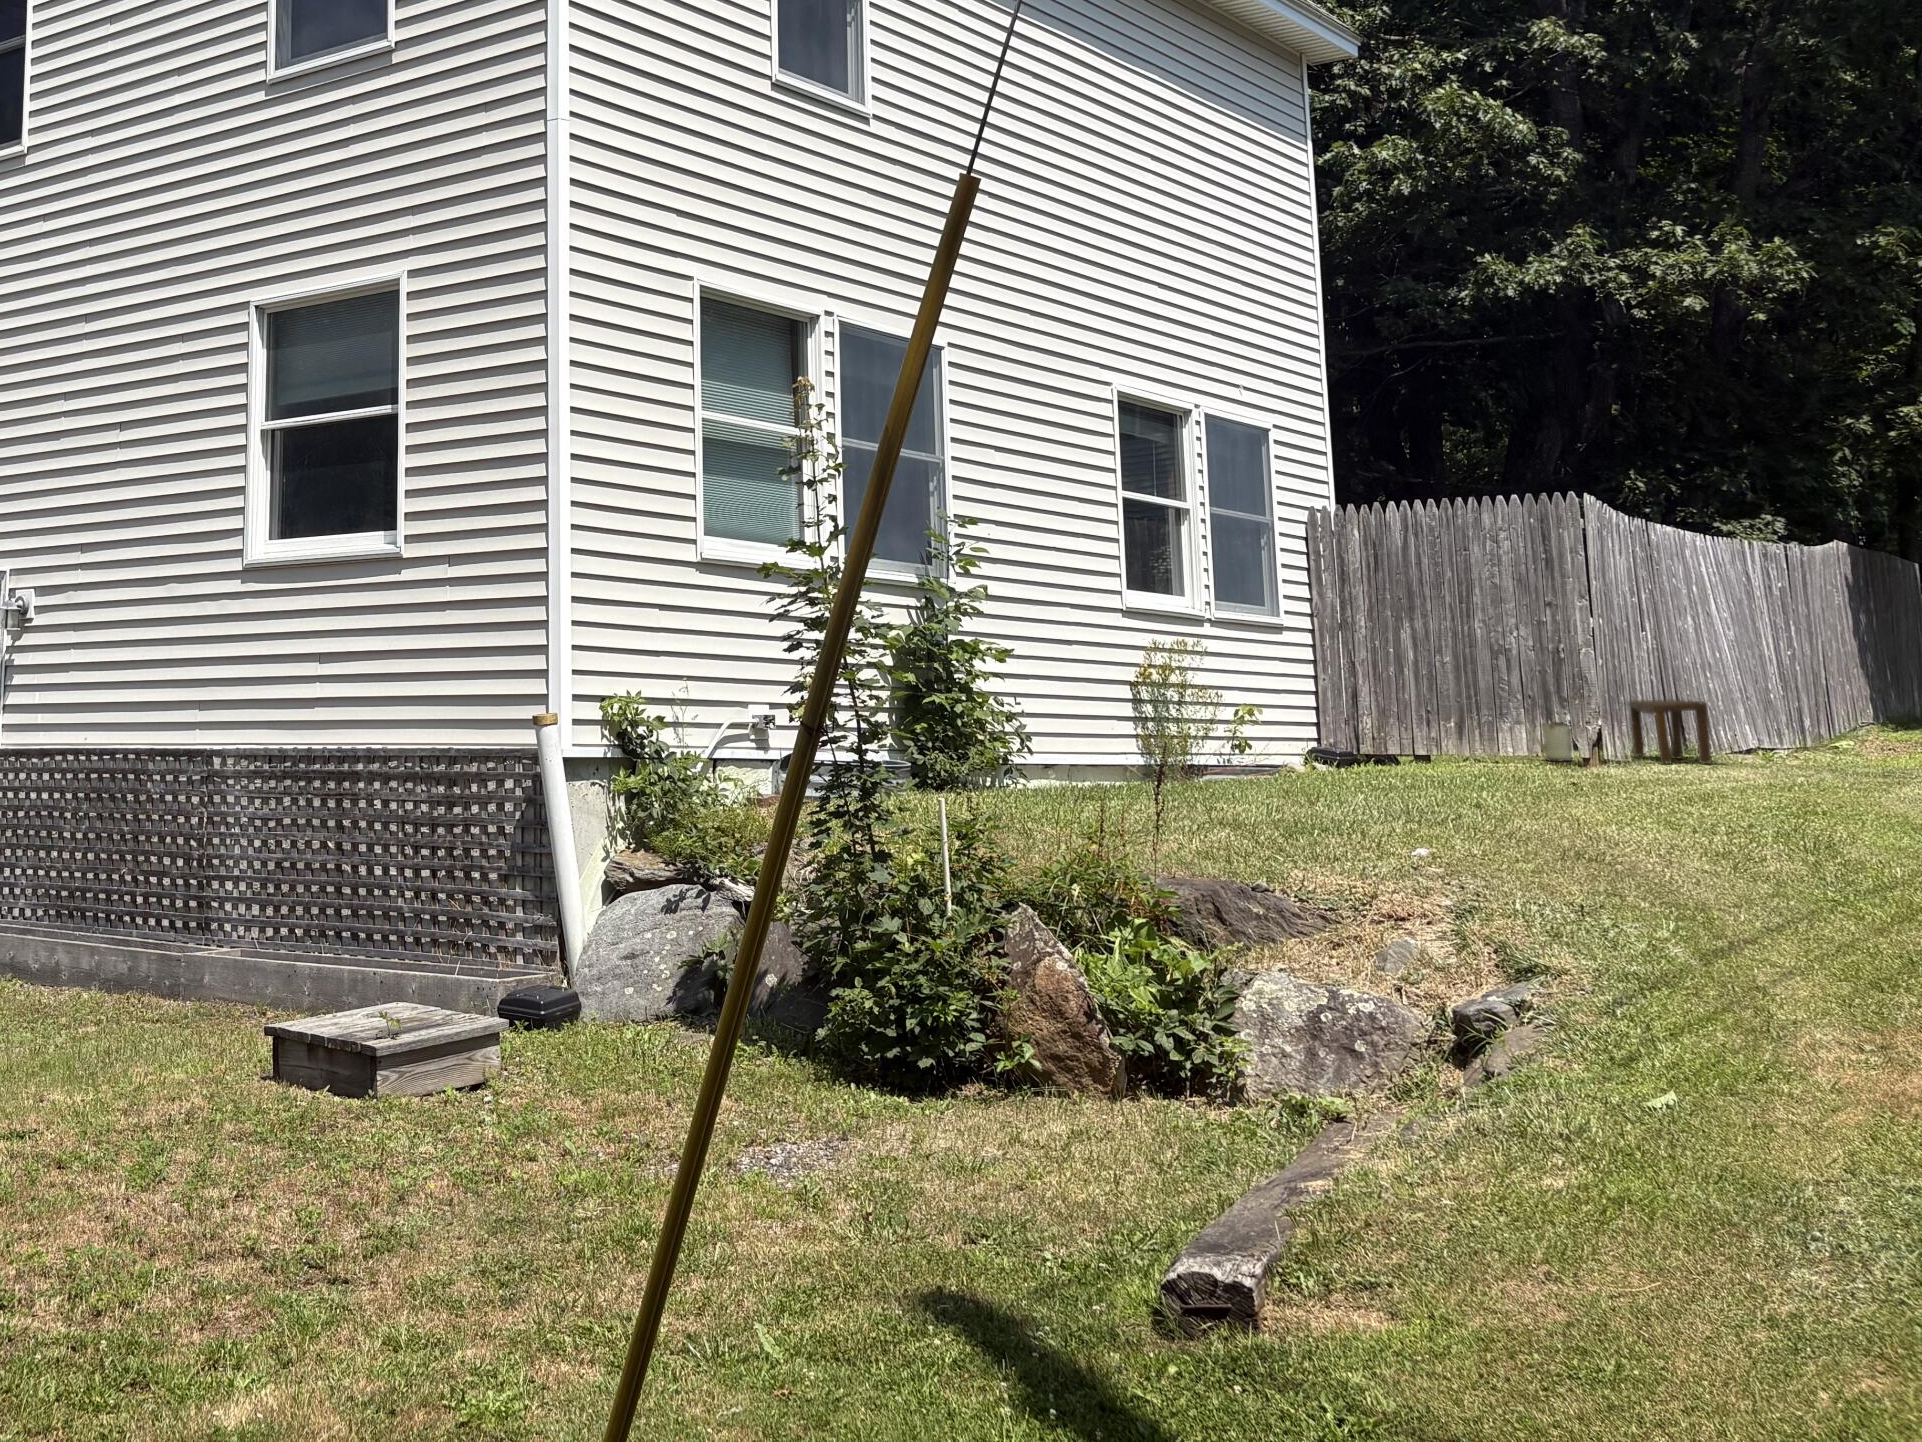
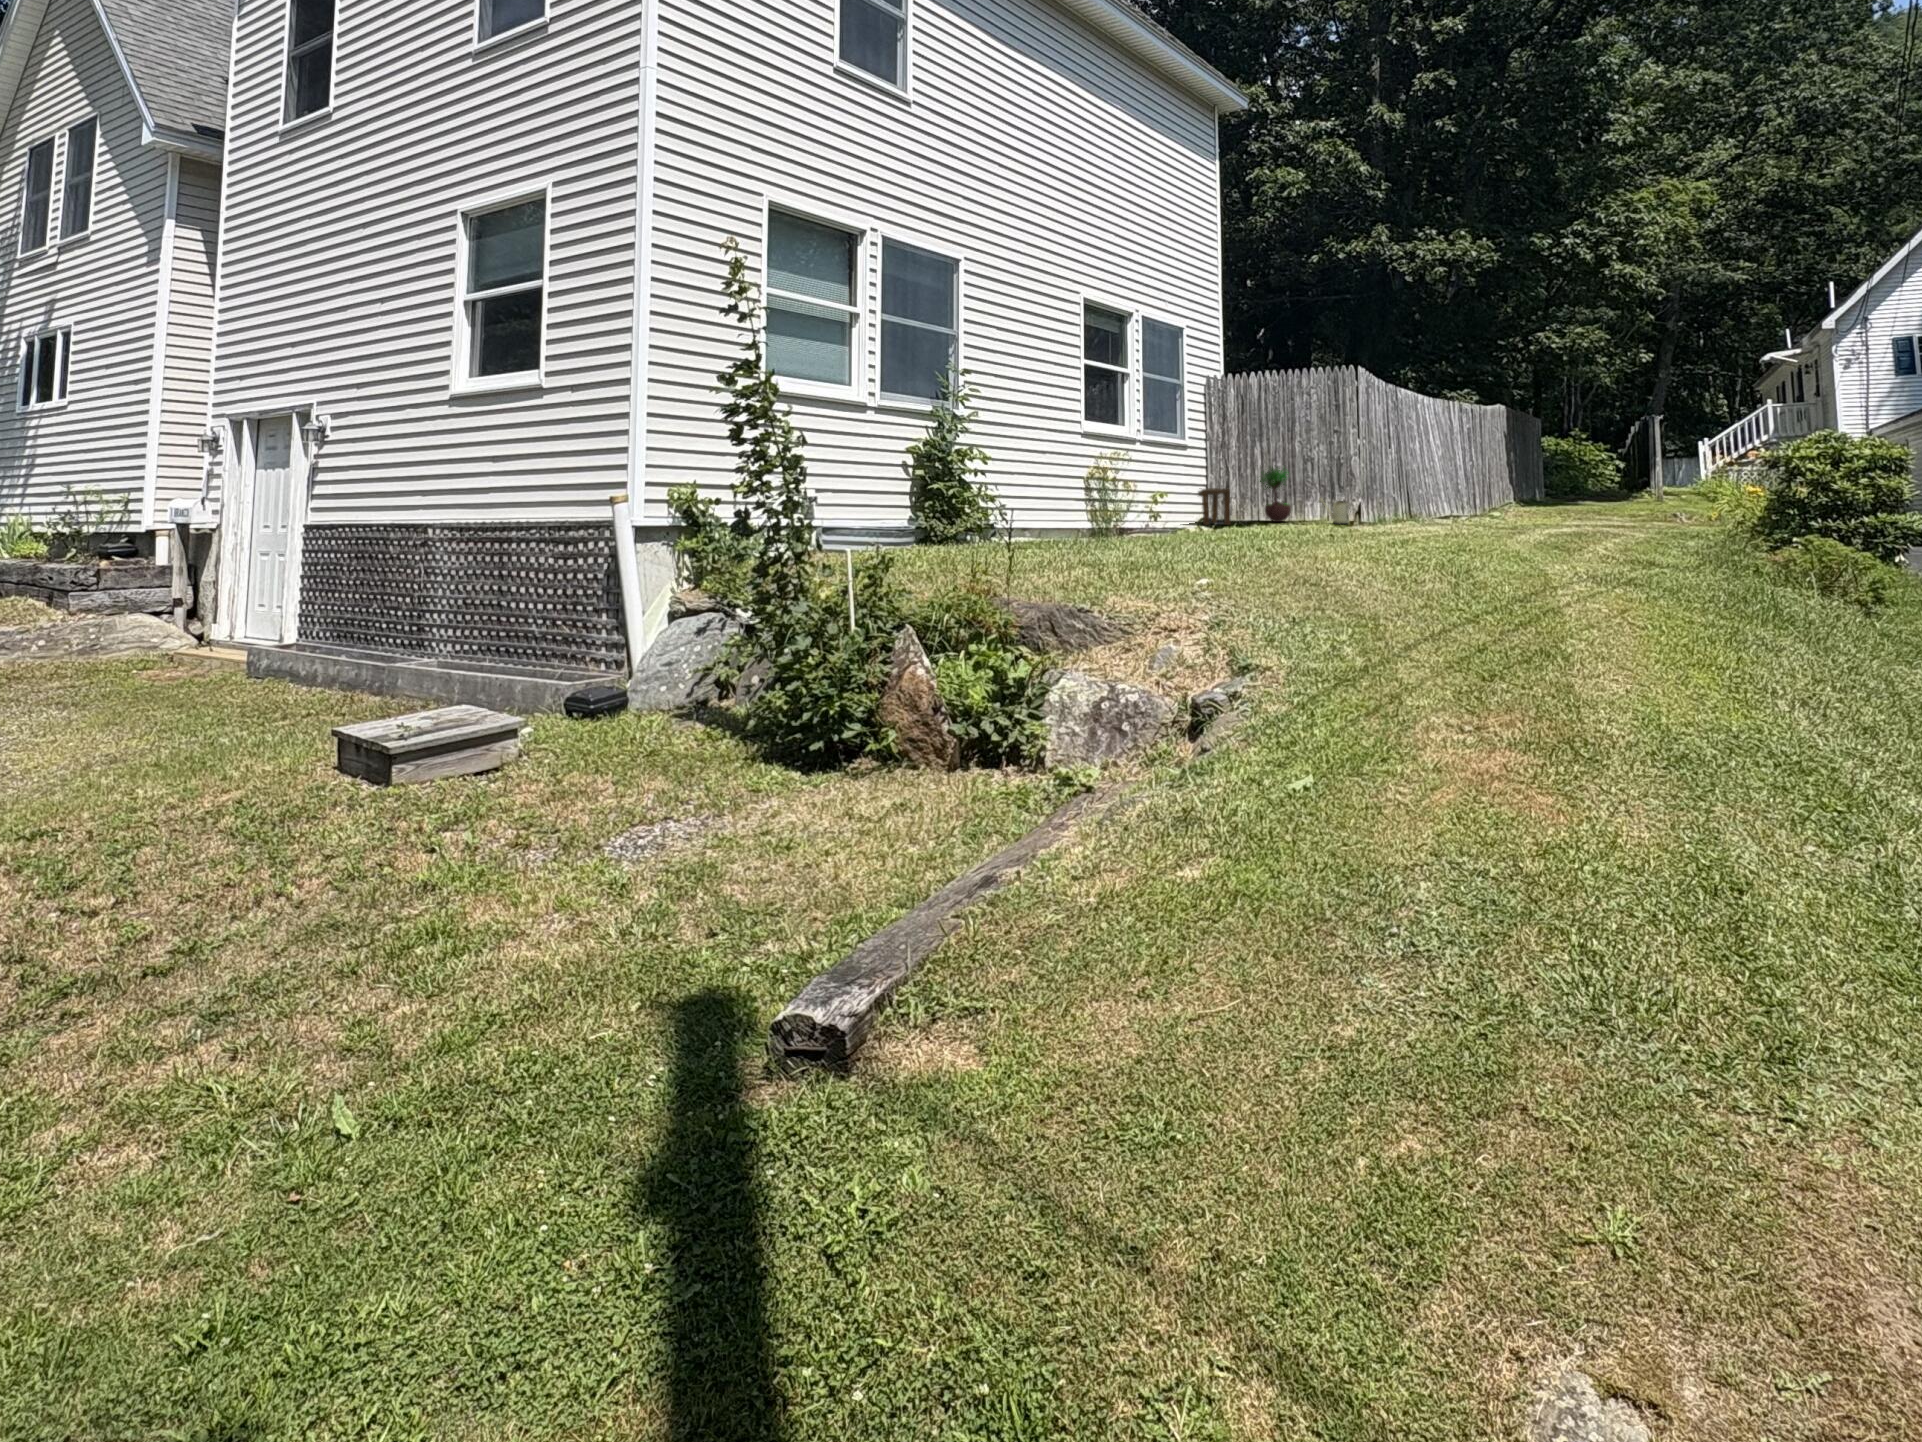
potted tree: none [1403,655,1466,757] -> present [1260,468,1291,522]
bench: present [1628,699,1712,764] -> present [1198,488,1231,525]

